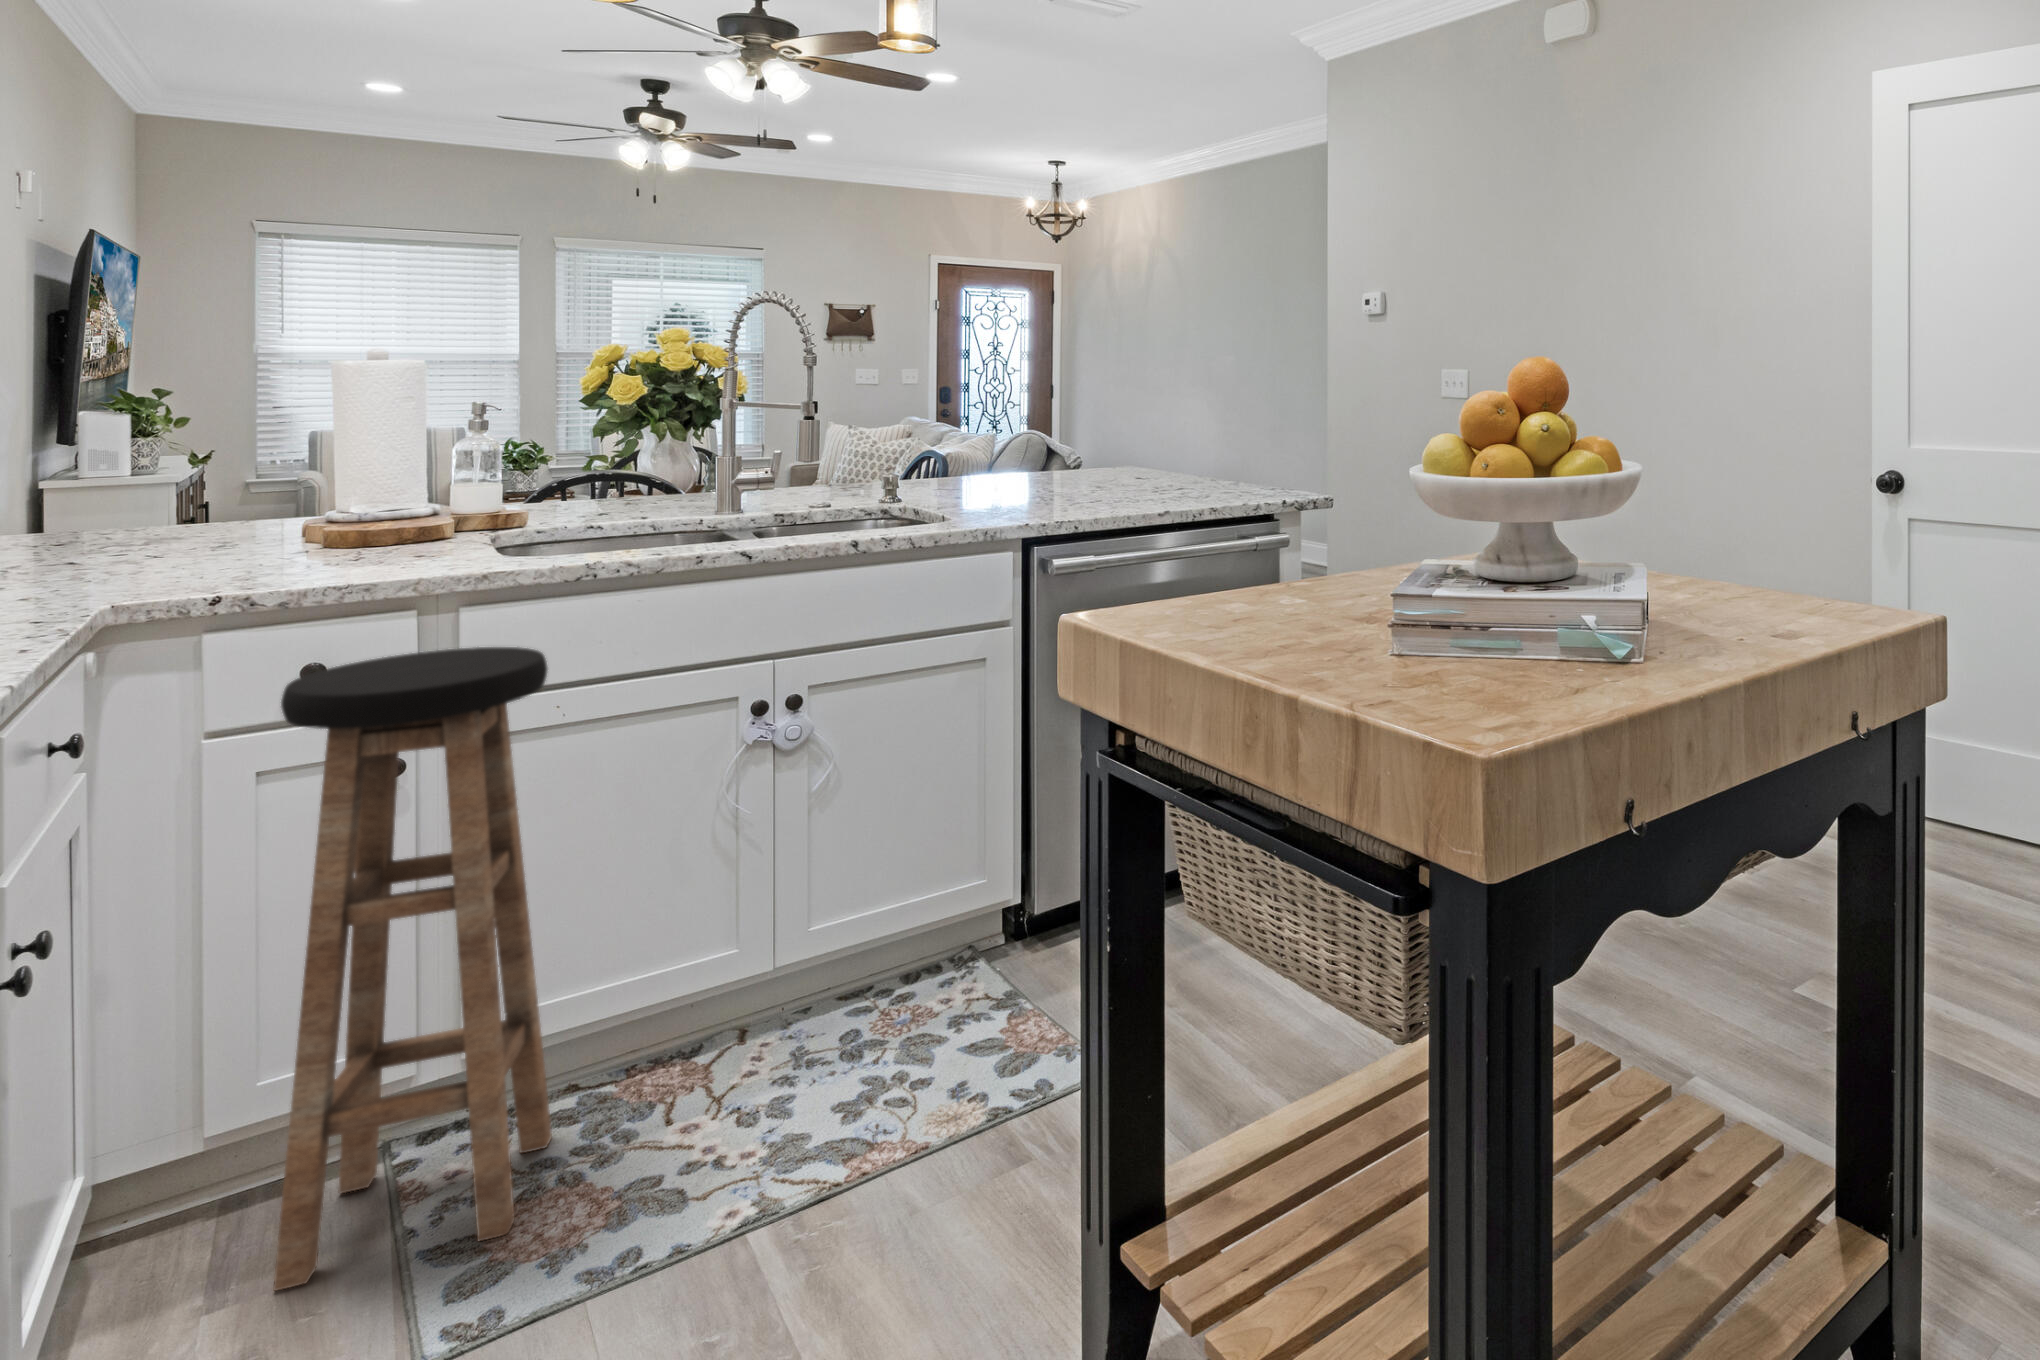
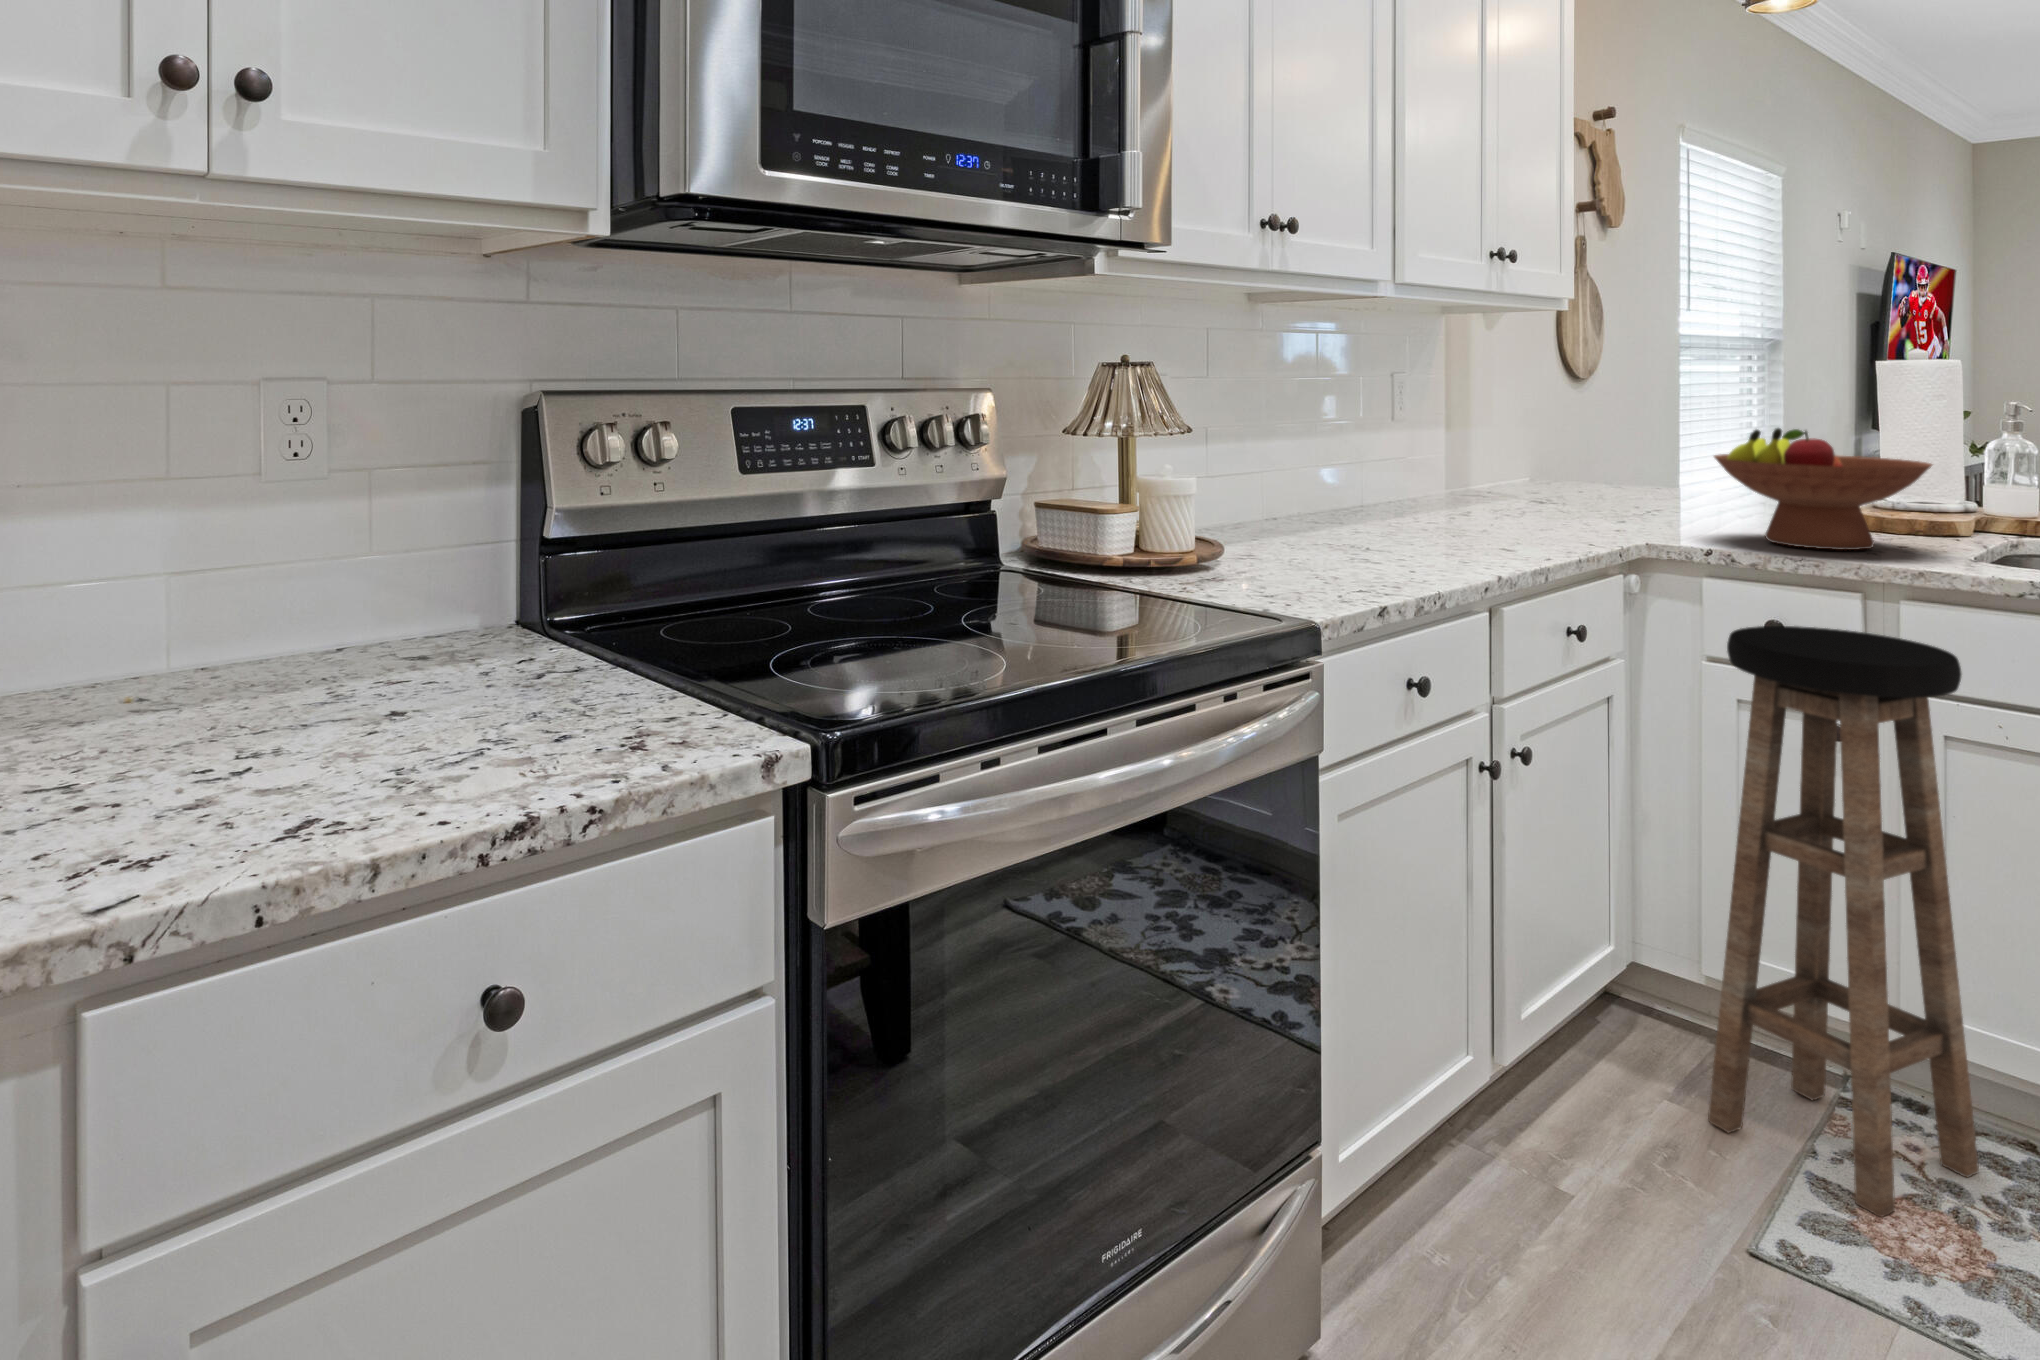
fruit bowl: none [194,441,466,577] -> present [1714,428,1932,550]

